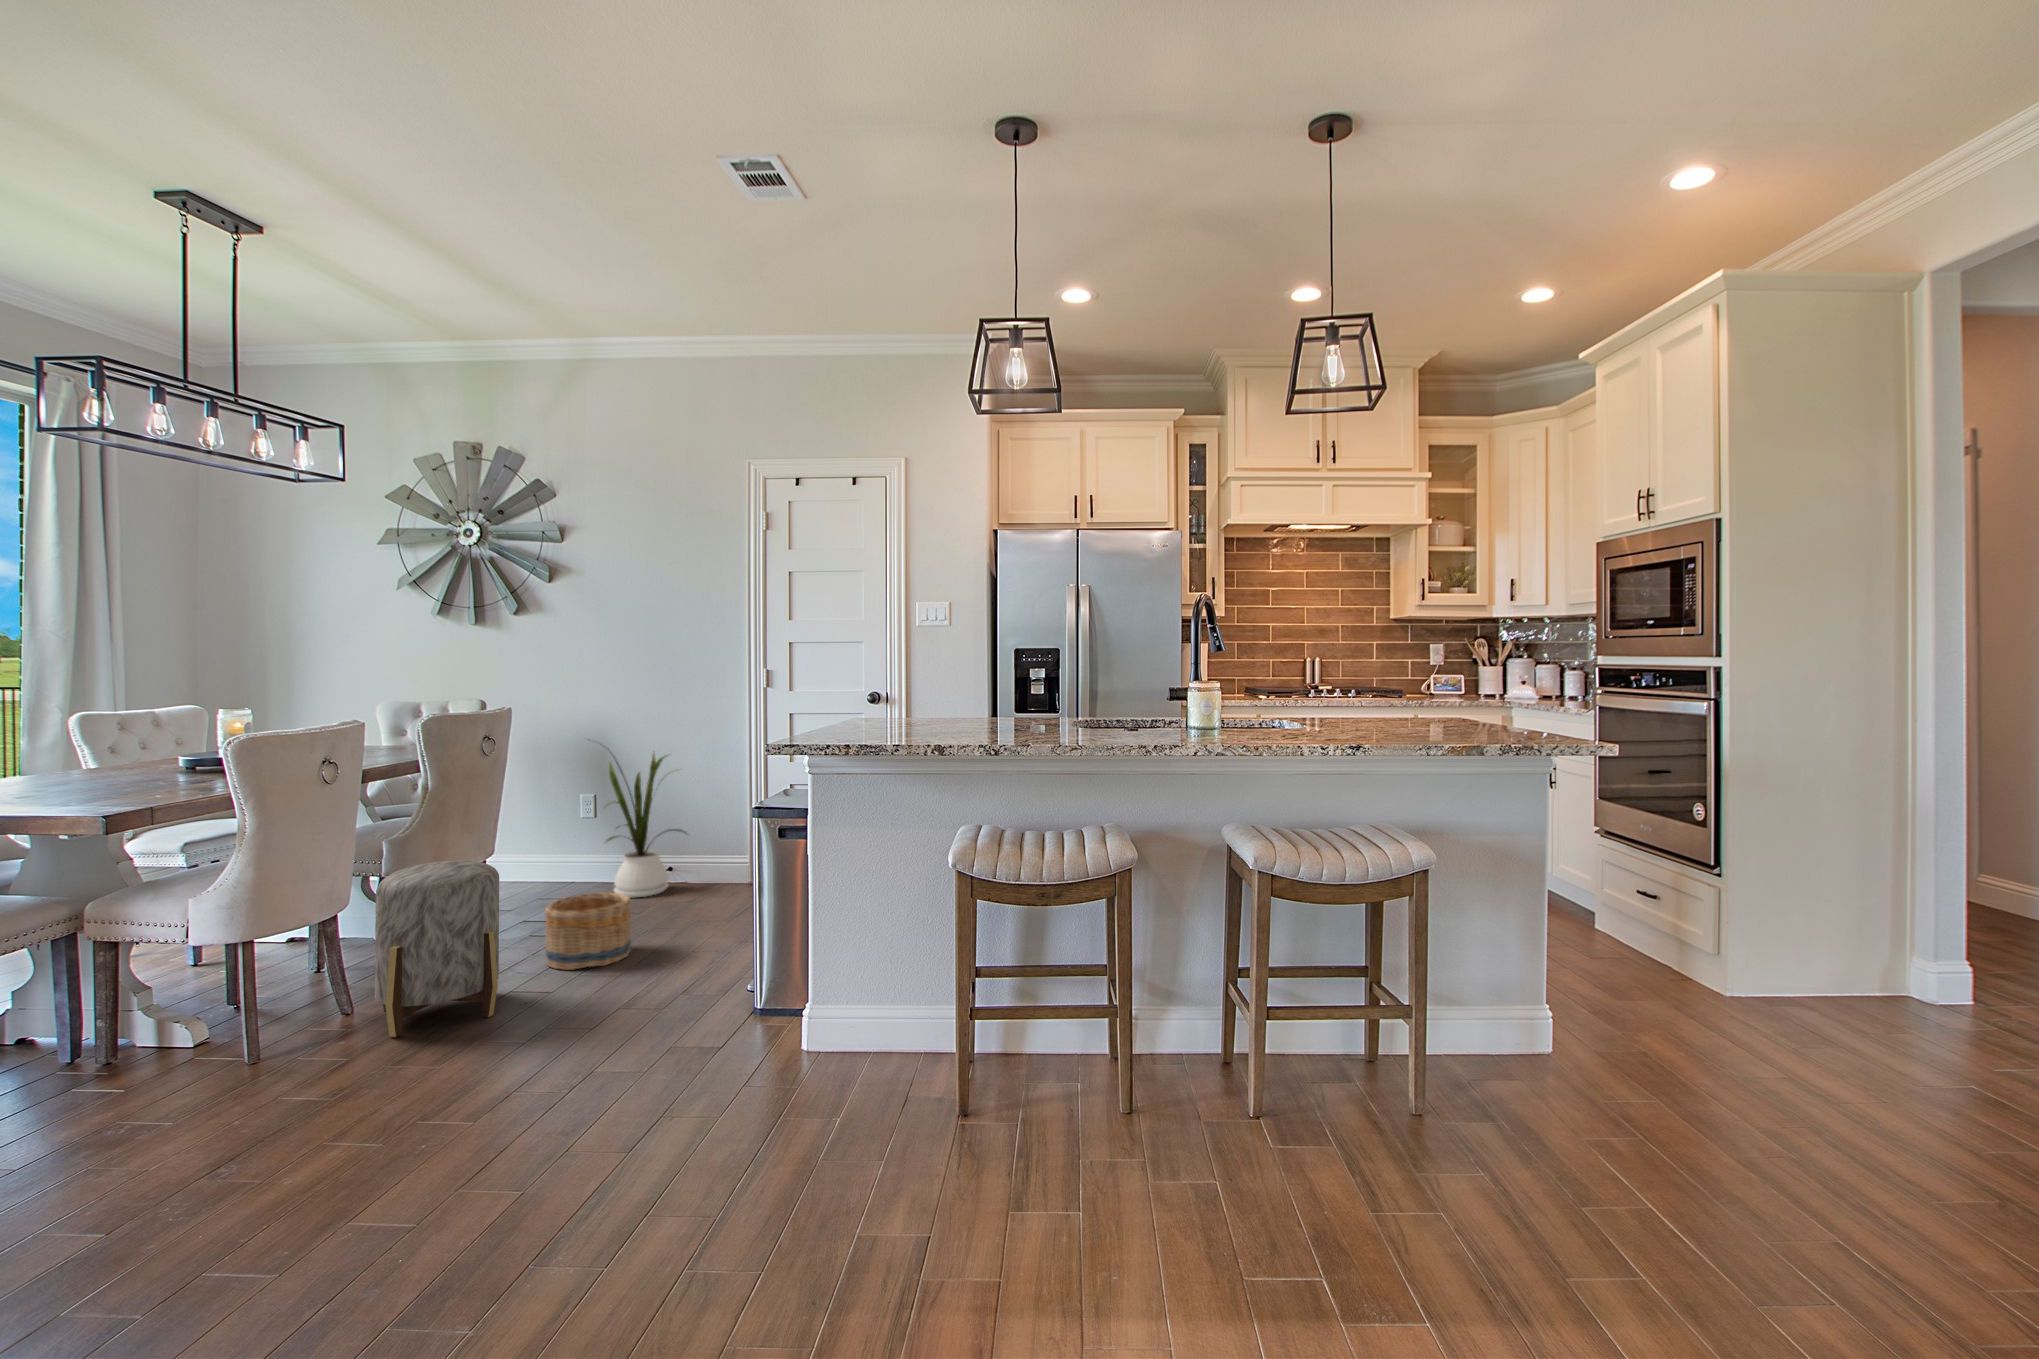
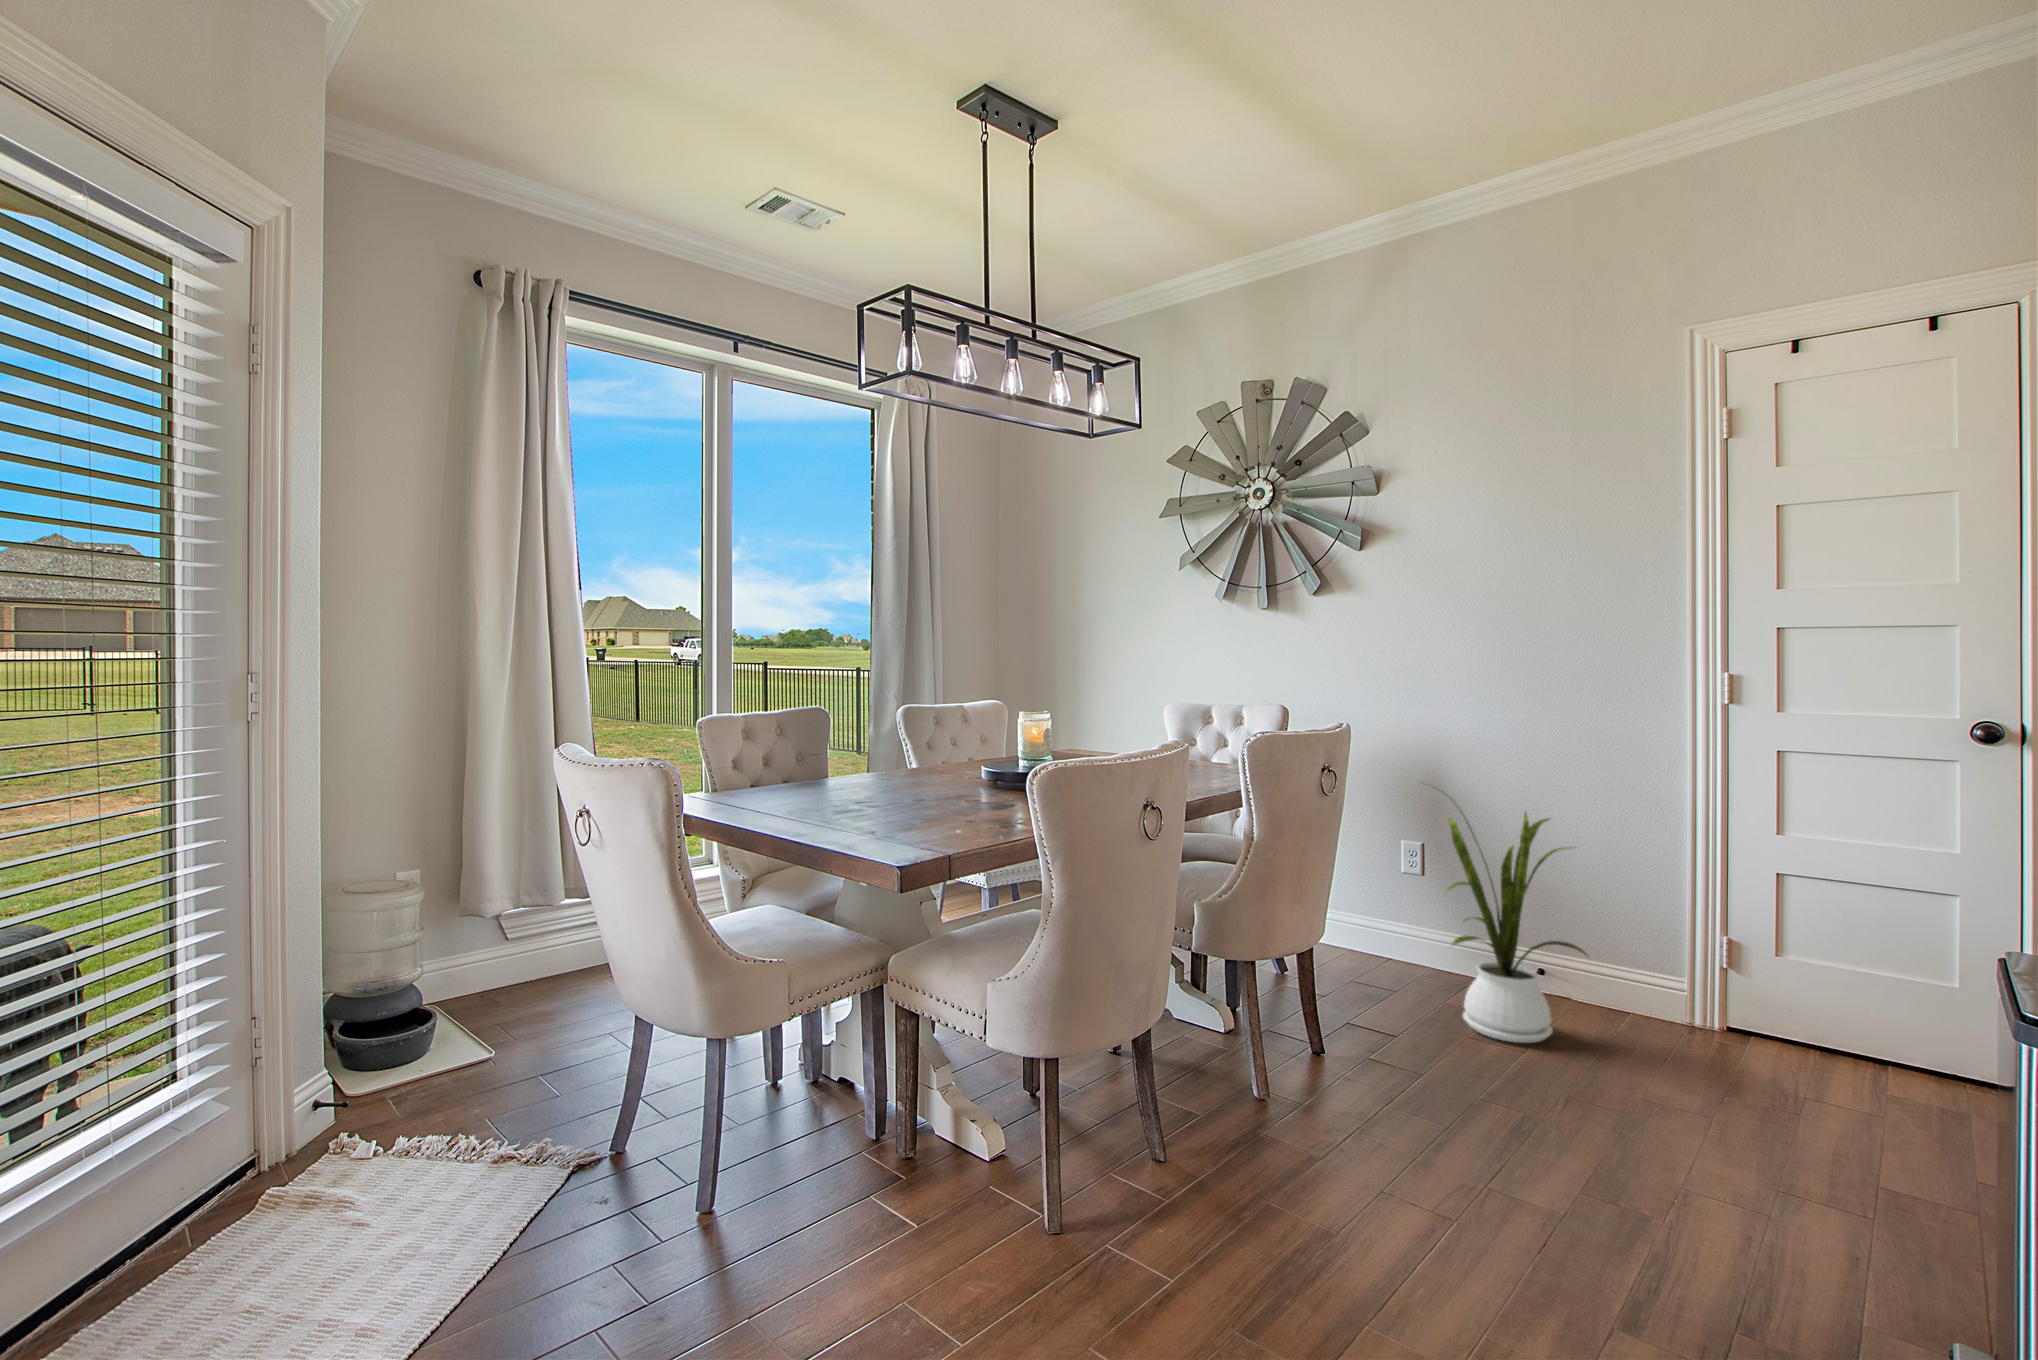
stool: present [375,860,499,1037] -> none [1186,982,1364,1279]
basket: present [545,892,632,970] -> none [1405,1054,1553,1208]

